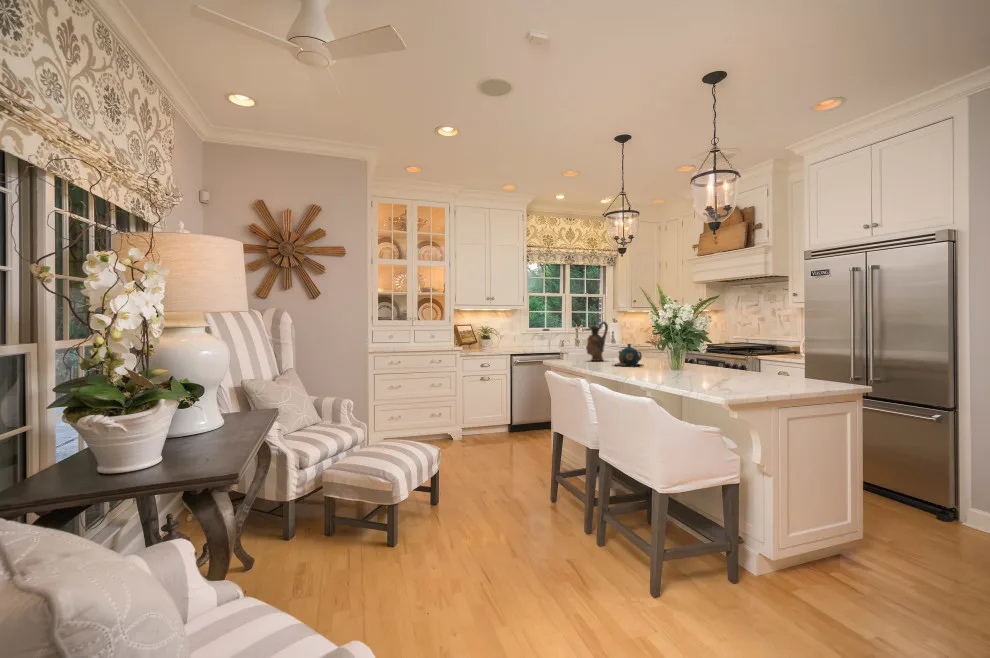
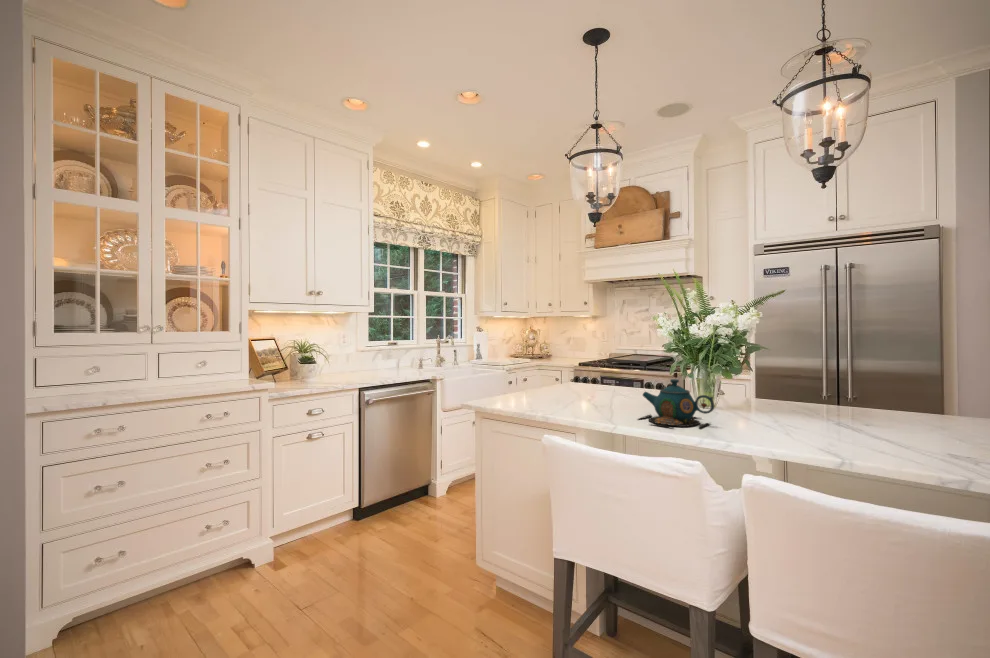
ceramic pitcher: present [586,322,608,361] -> none [562,335,595,409]

